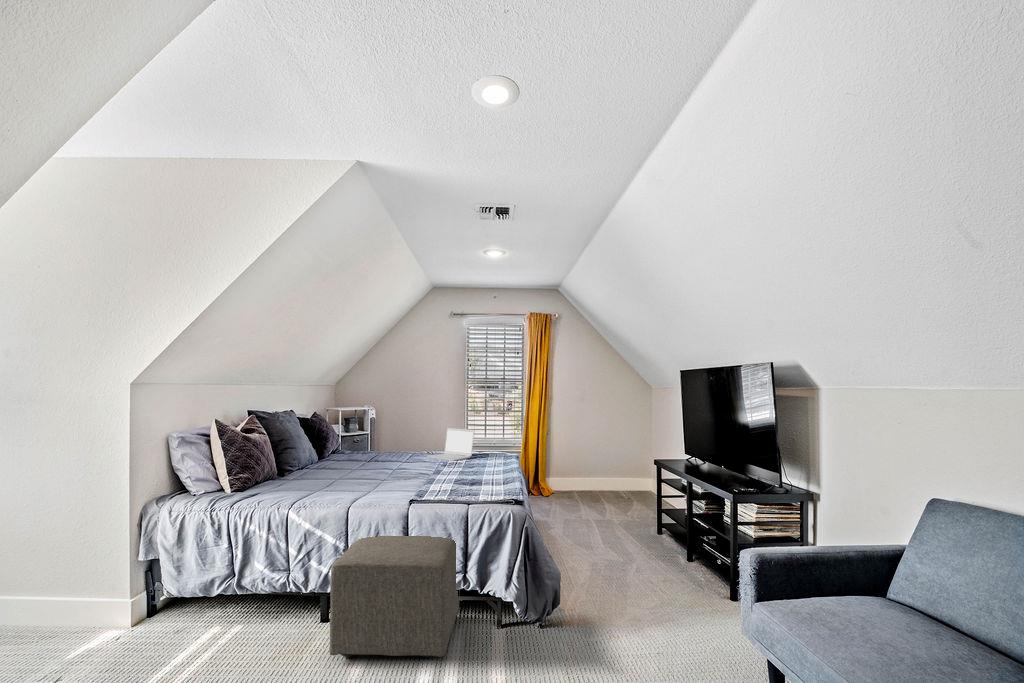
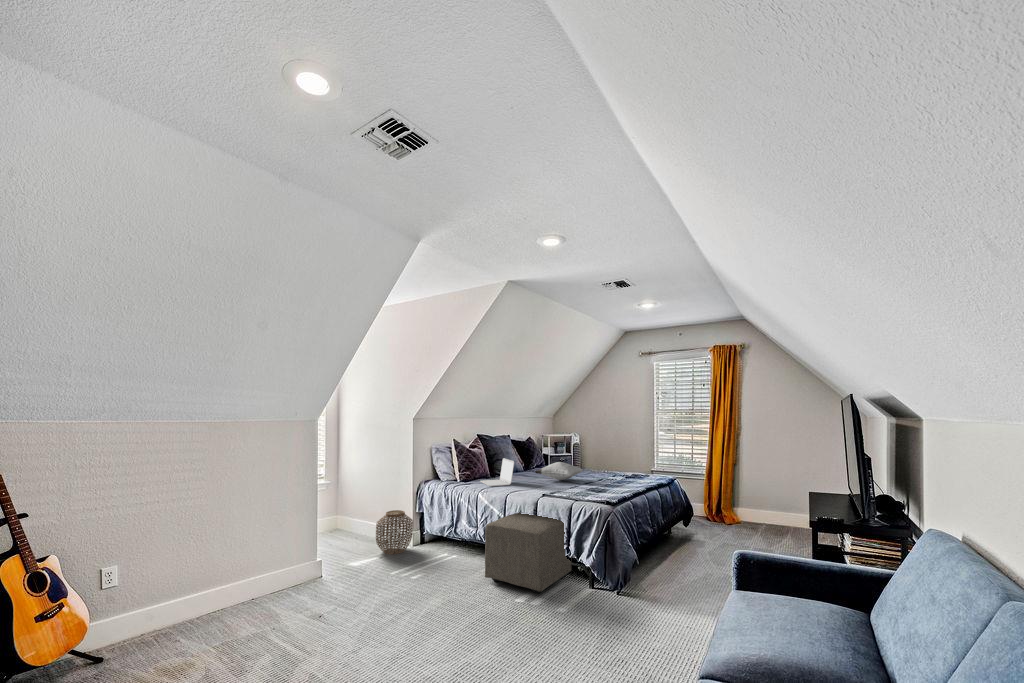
laptop: present [427,428,474,461] -> present [480,458,514,486]
pillow: none [365,445,433,473] -> present [535,462,583,480]
woven basket: none [47,564,139,658] -> present [376,510,413,555]

